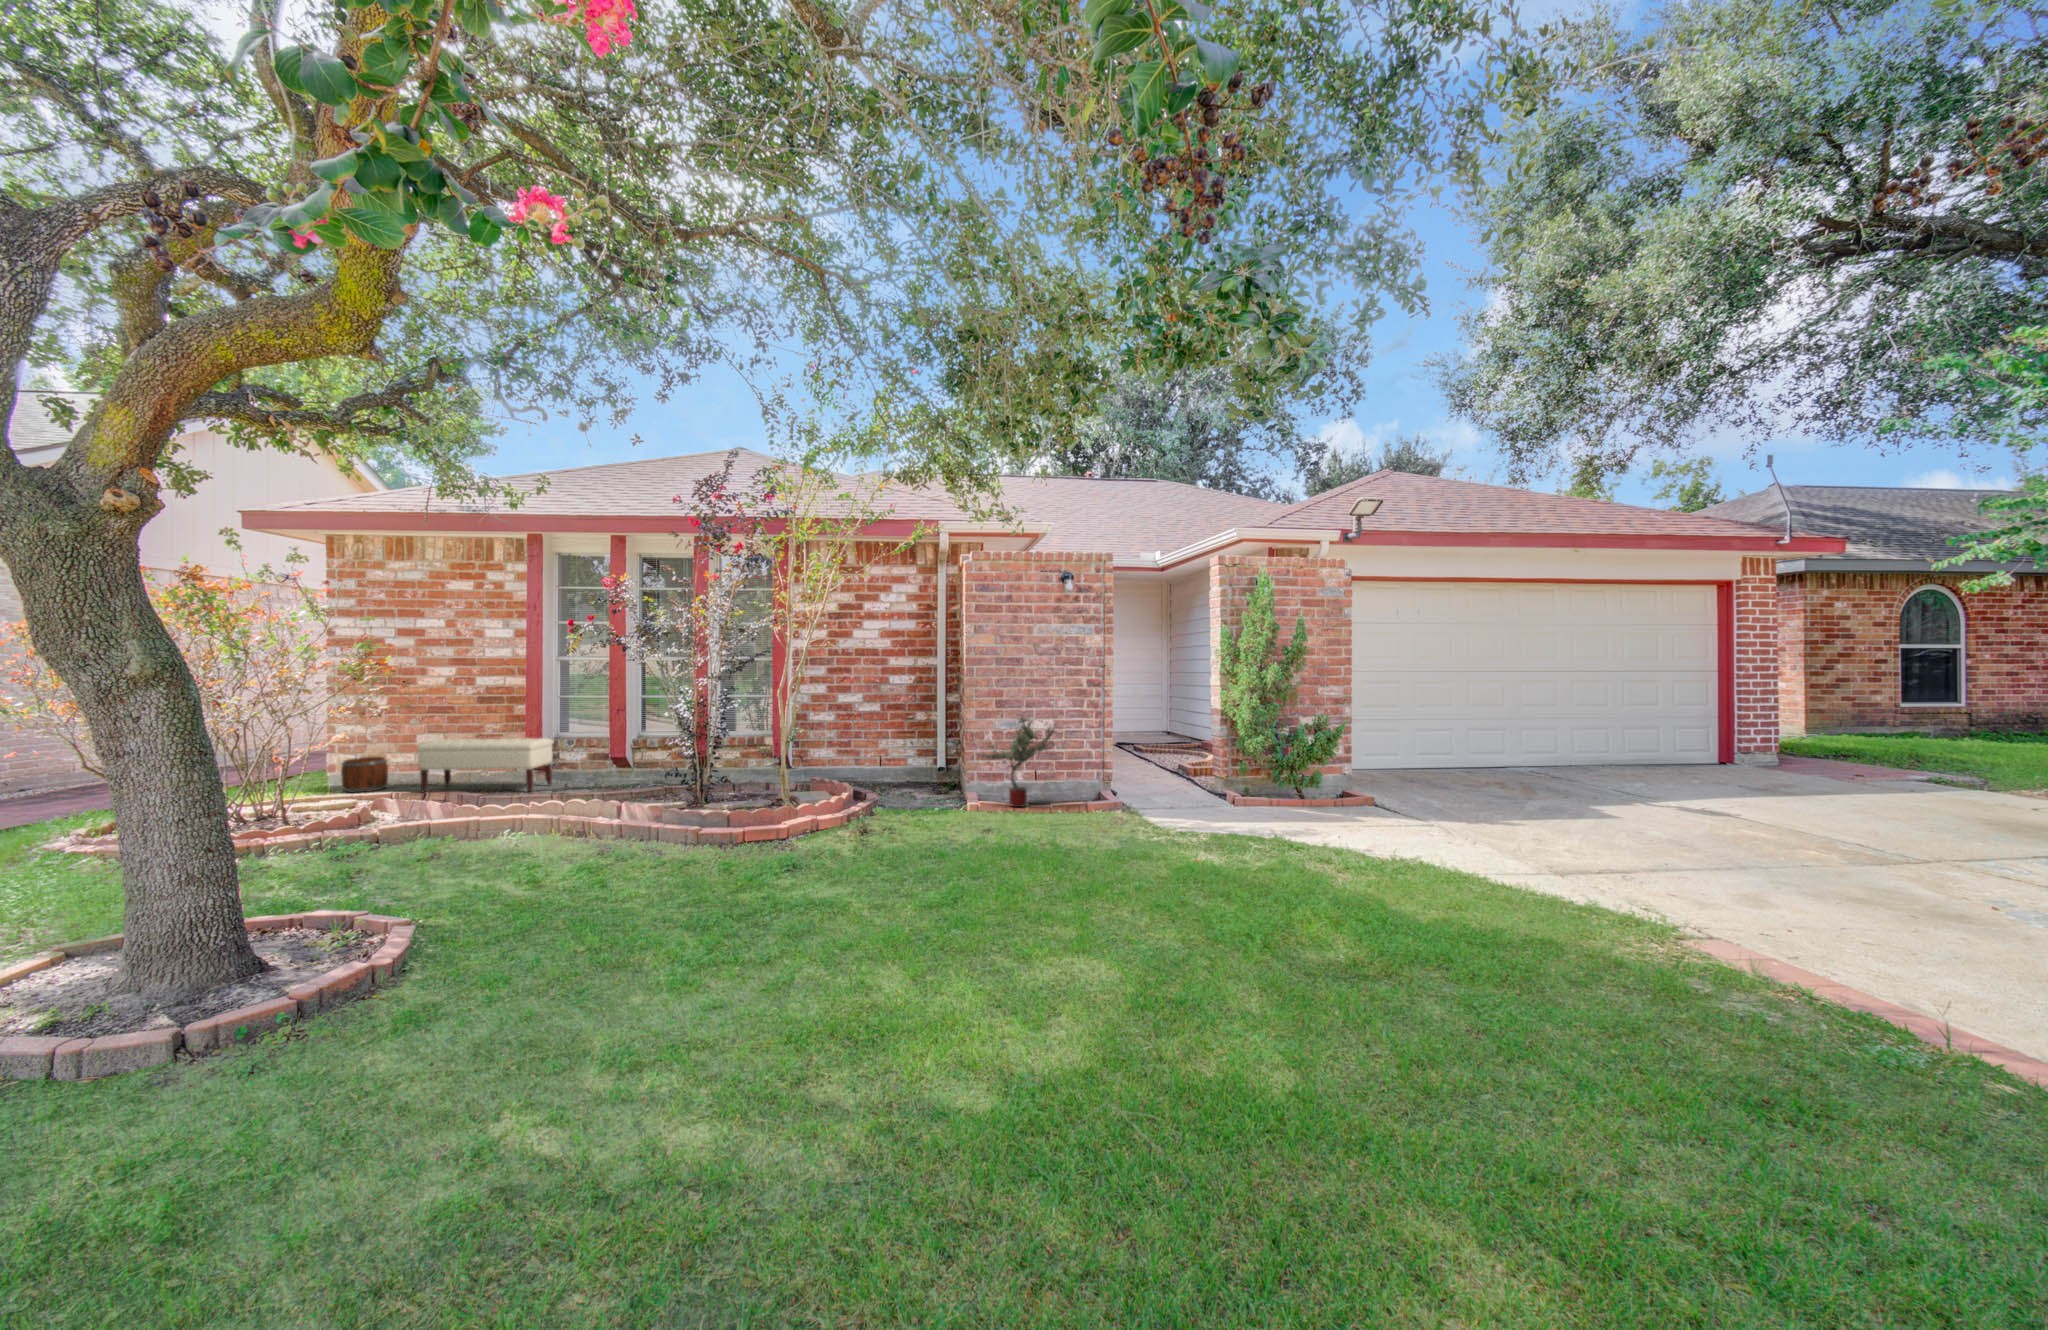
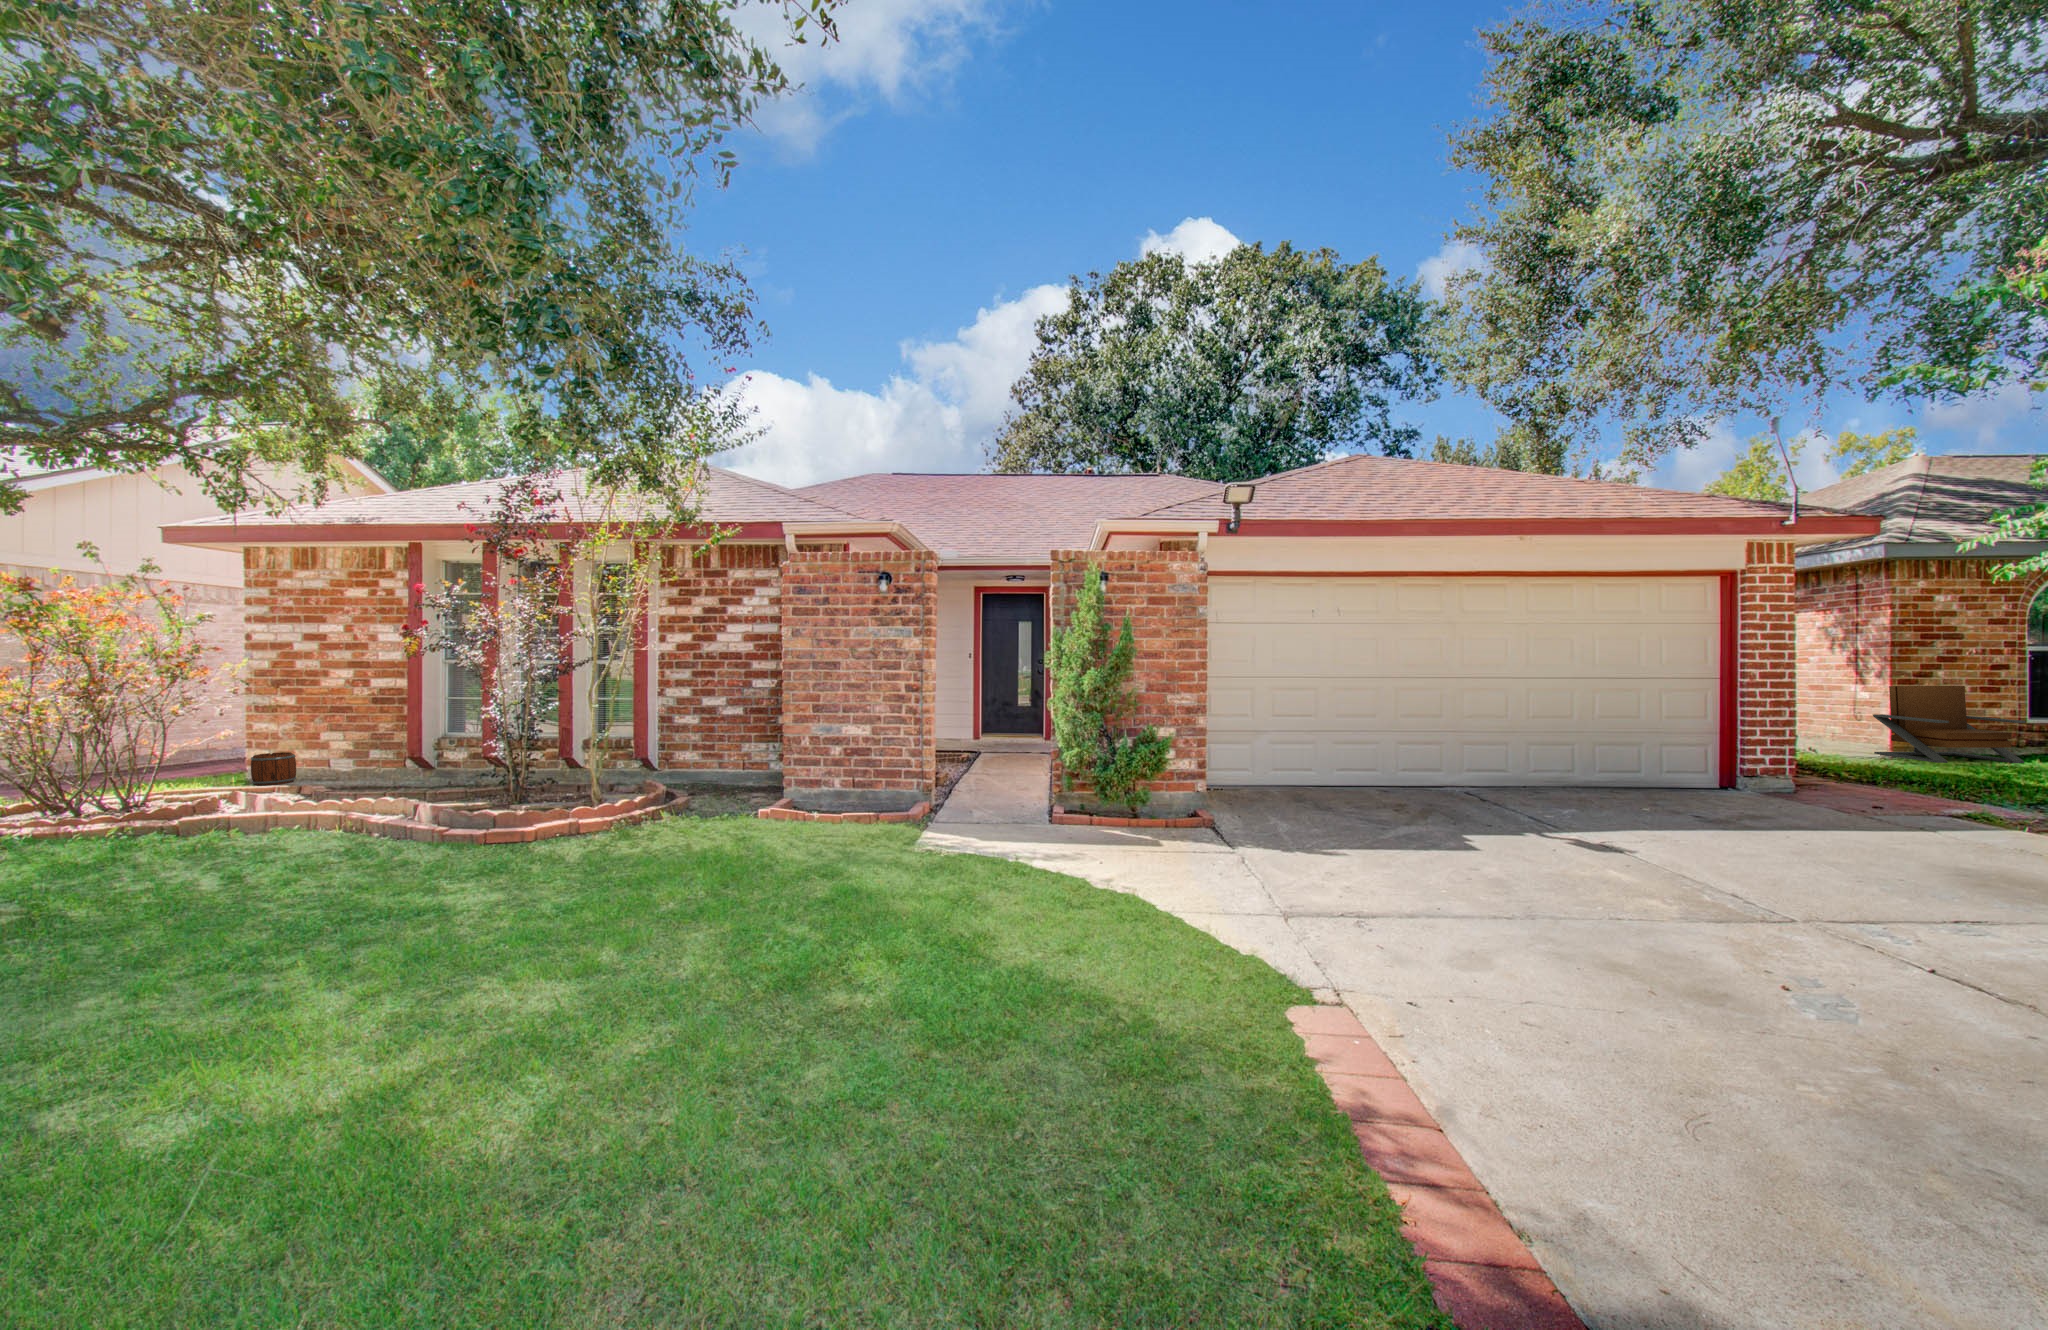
lounge chair: none [1794,677,1909,741] -> present [1873,686,2025,763]
potted tree: present [982,714,1055,807] -> none [782,719,858,819]
bench: present [418,738,553,793] -> none [308,737,435,789]

